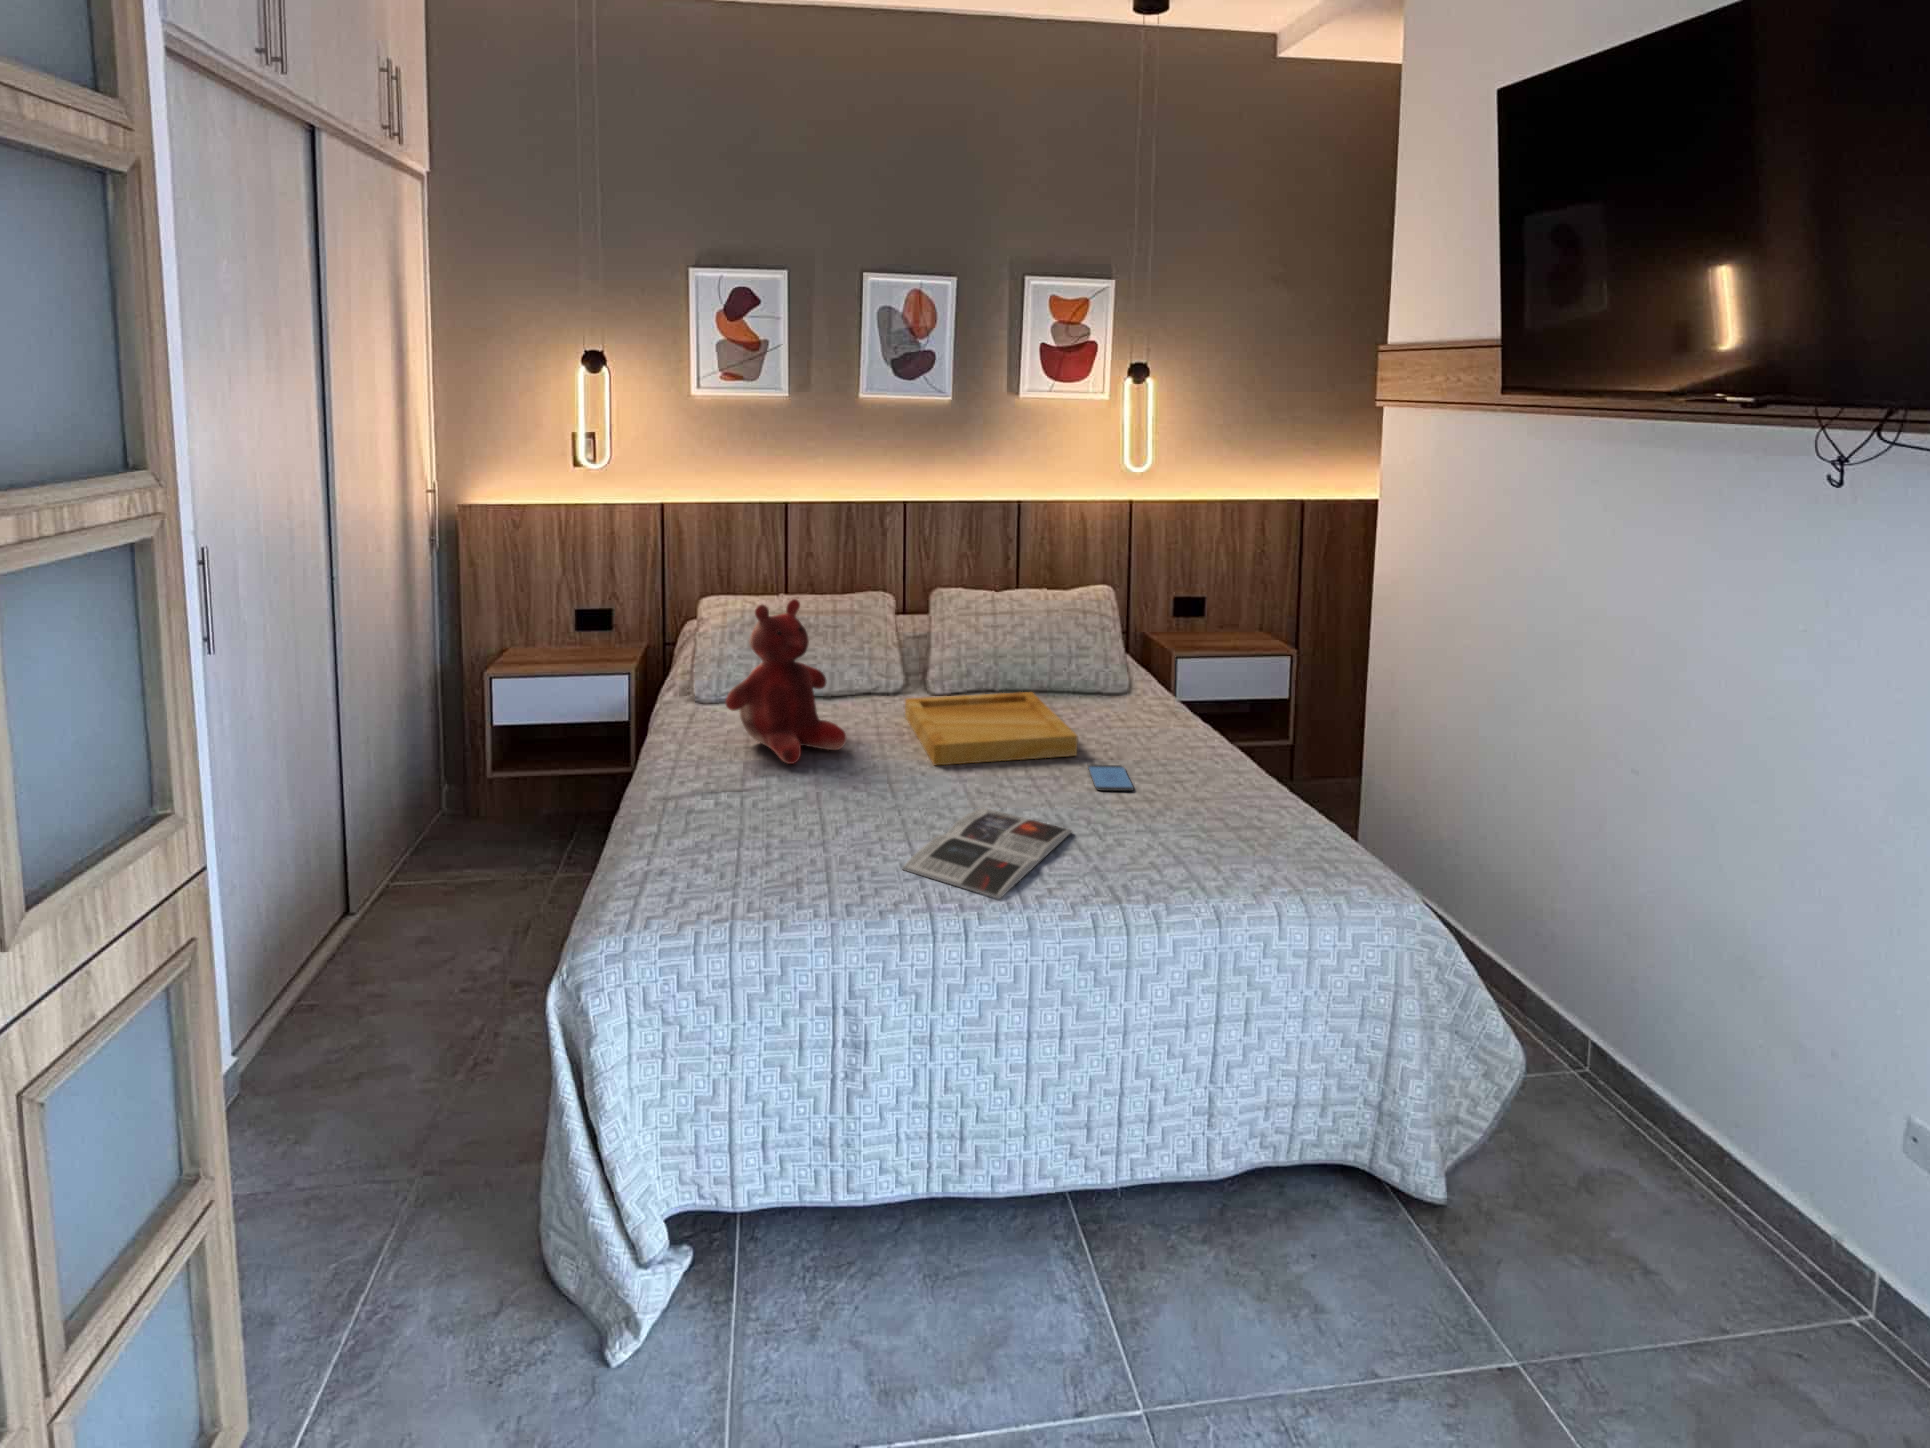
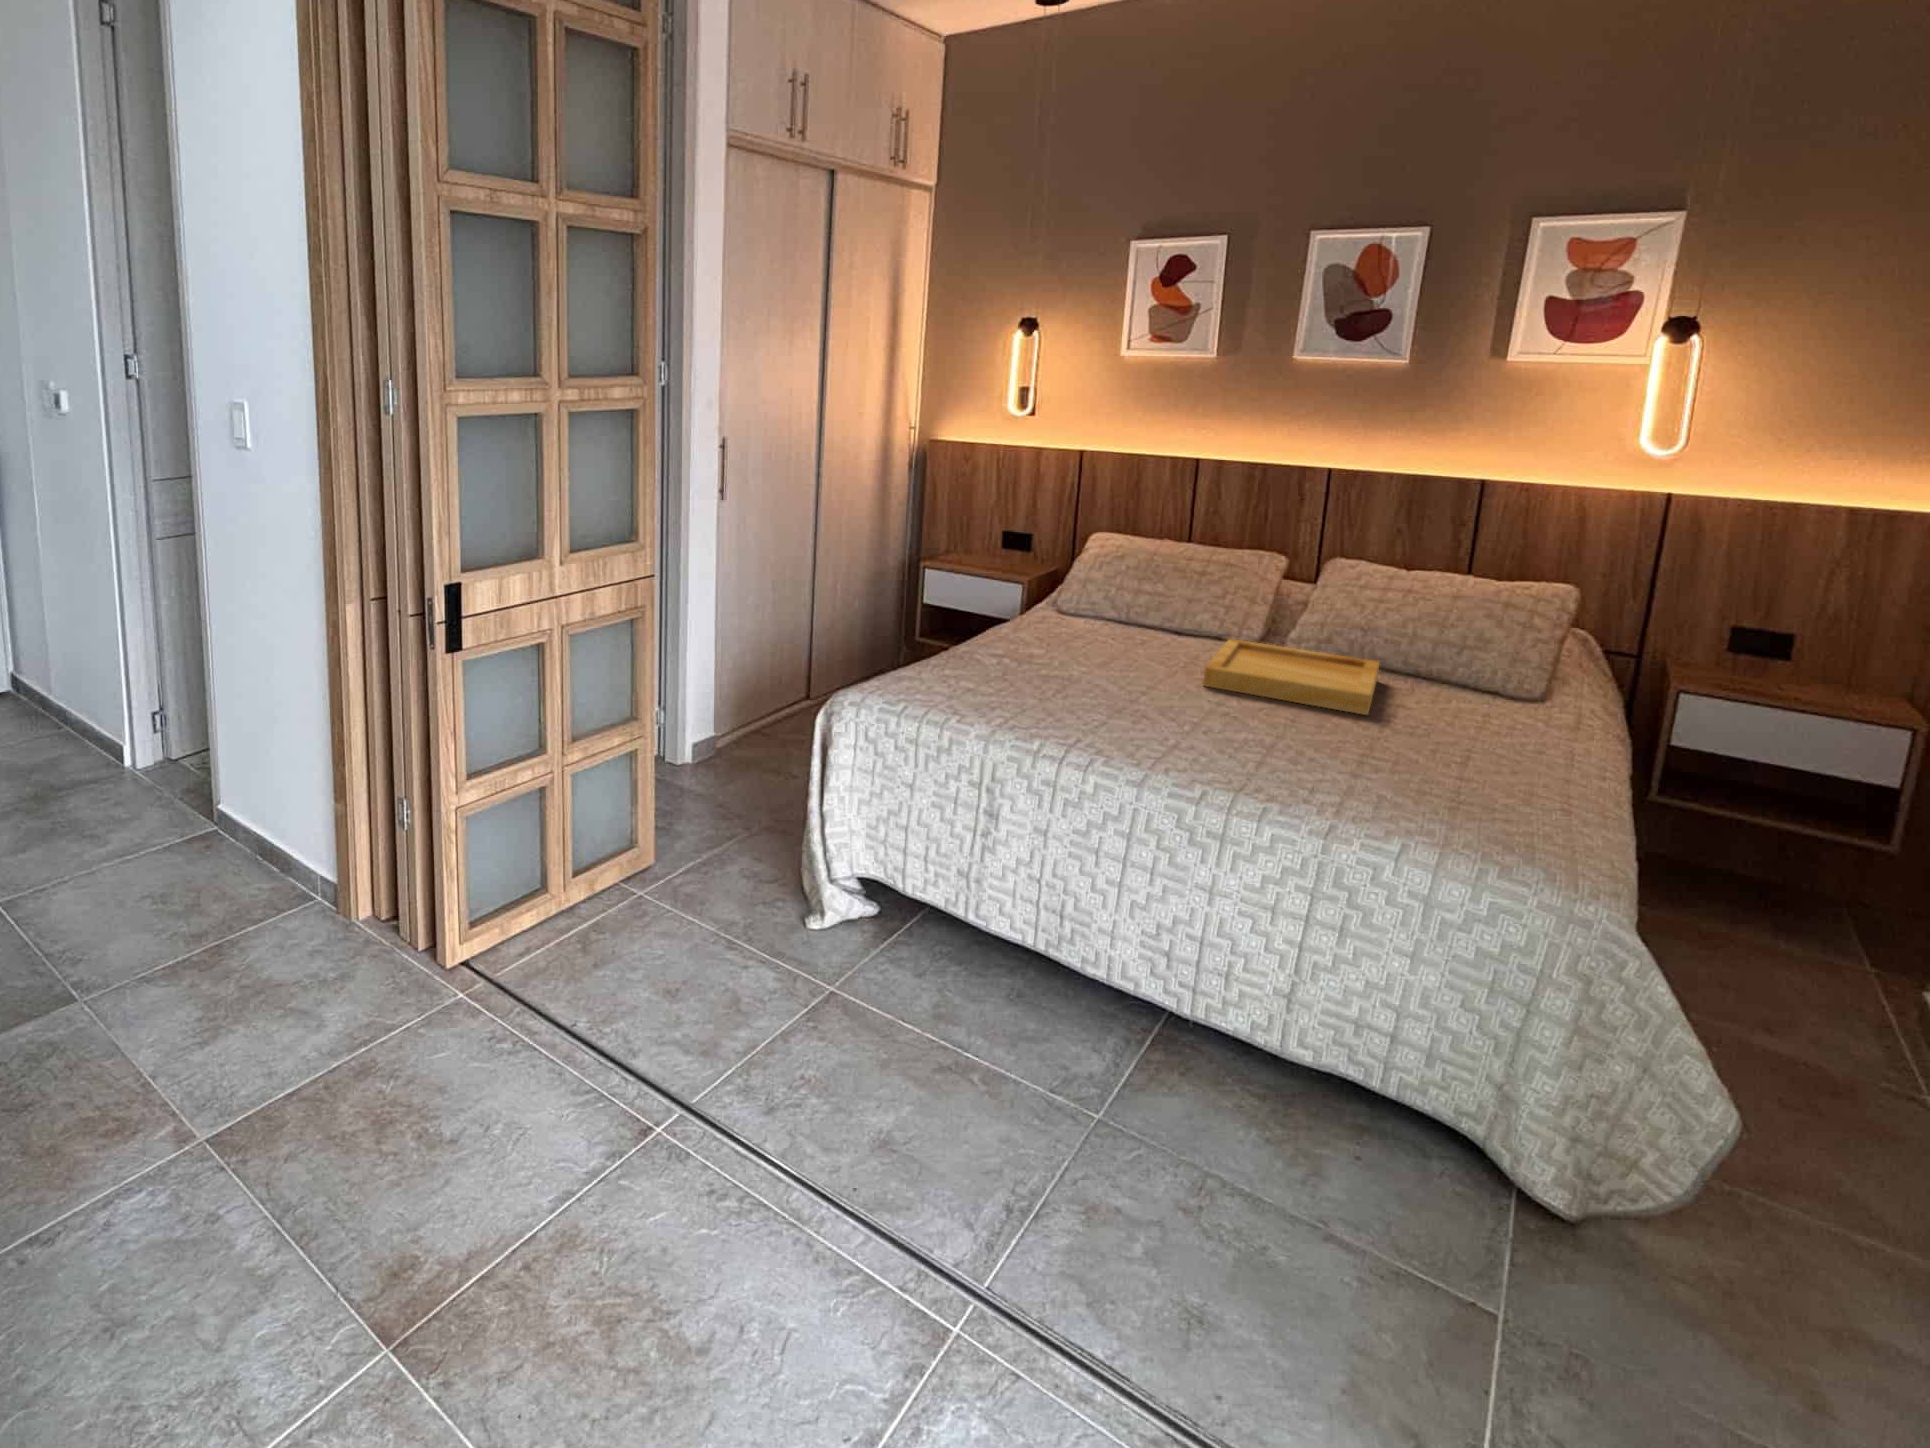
teddy bear: present [726,599,846,764] -> none [1037,525,1141,657]
smartphone: present [1088,765,1133,791] -> none [1347,723,1410,748]
magazine: present [902,808,1072,899] -> none [1080,712,1268,756]

